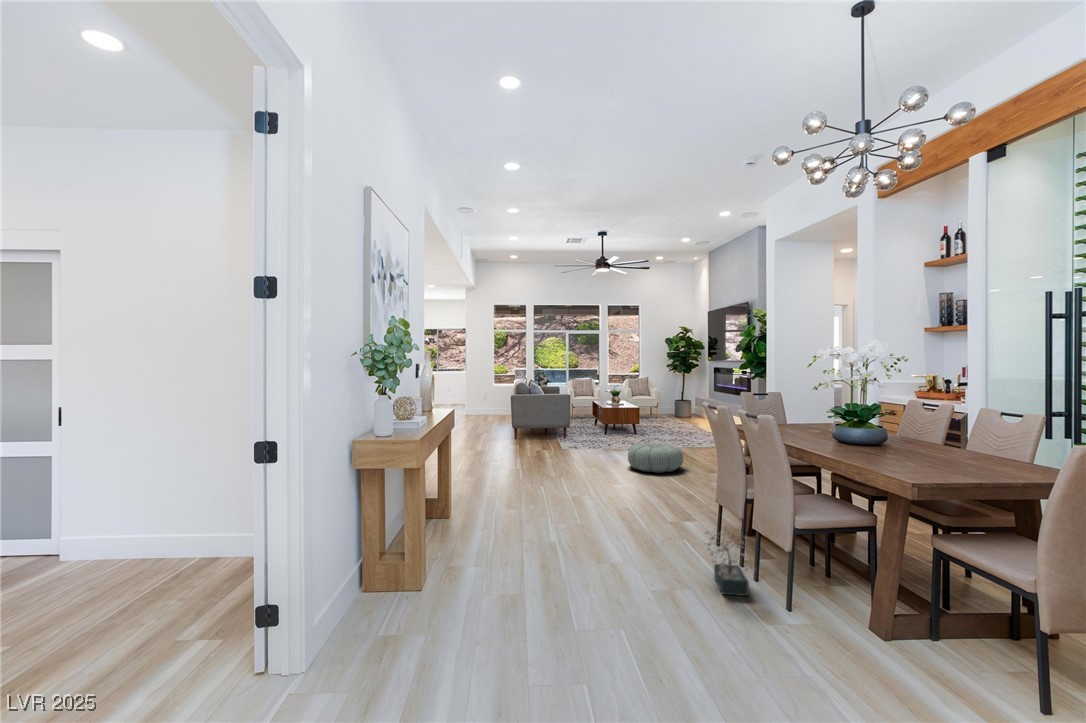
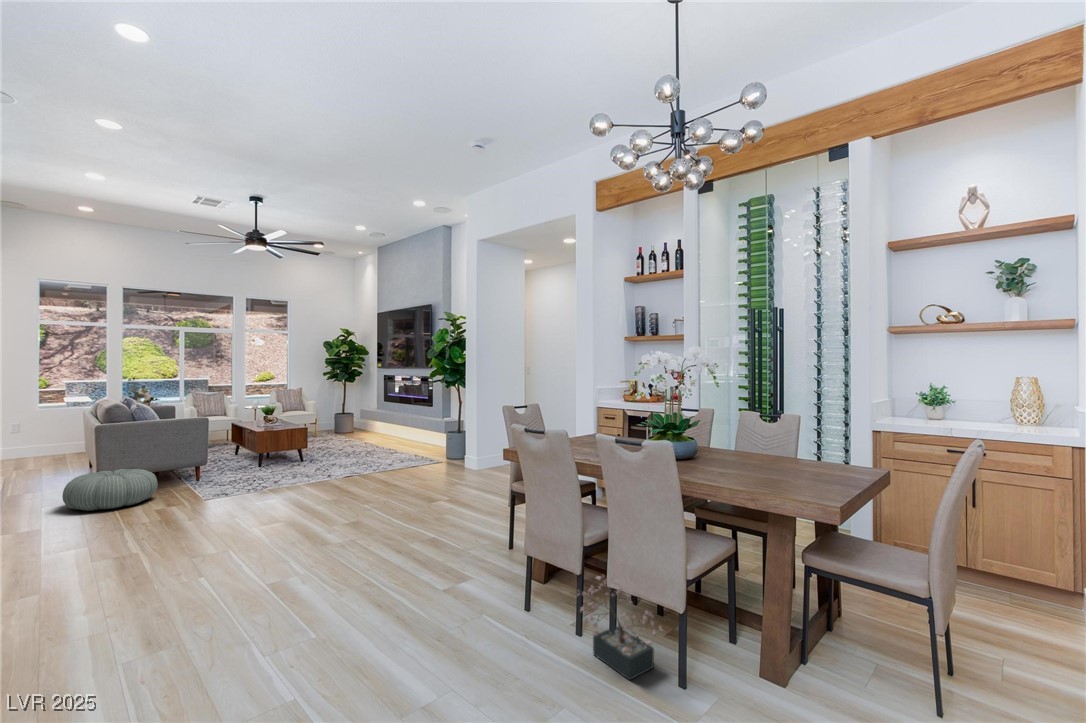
pouf: present [628,443,683,473] -> present [62,469,158,511]

